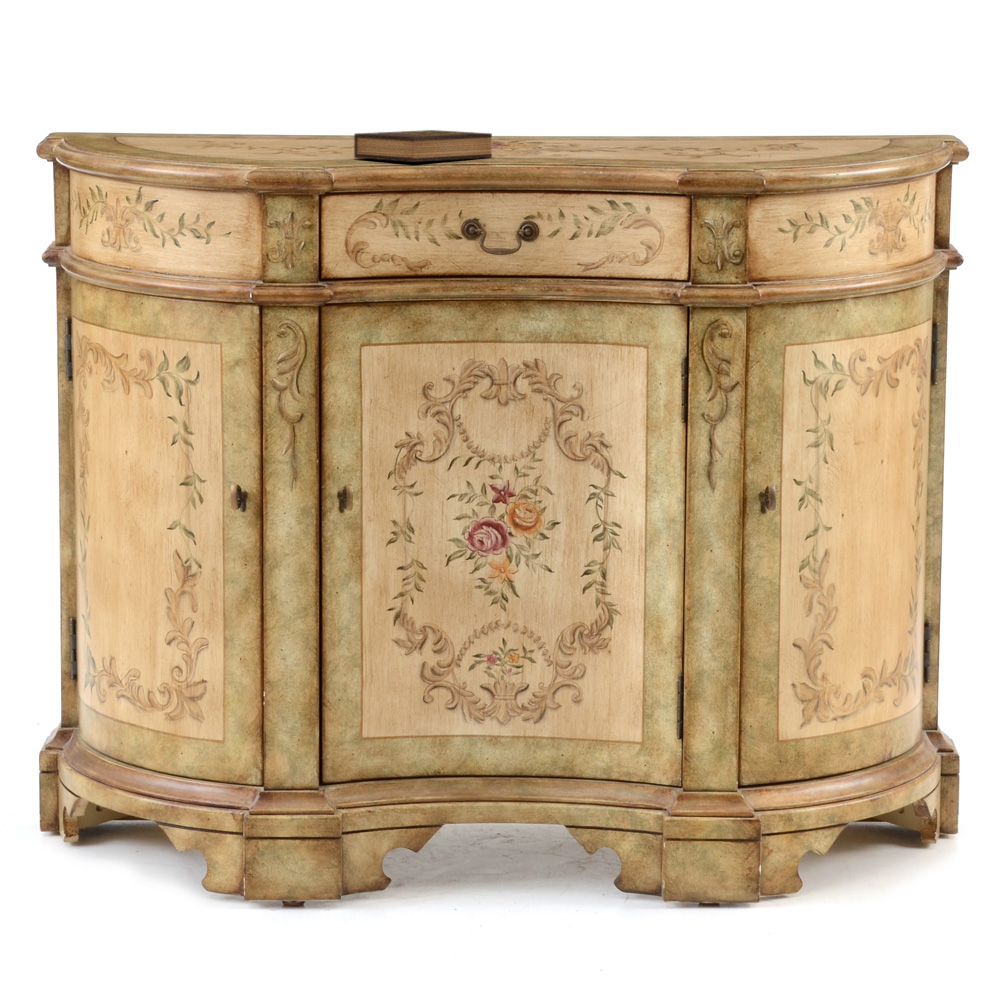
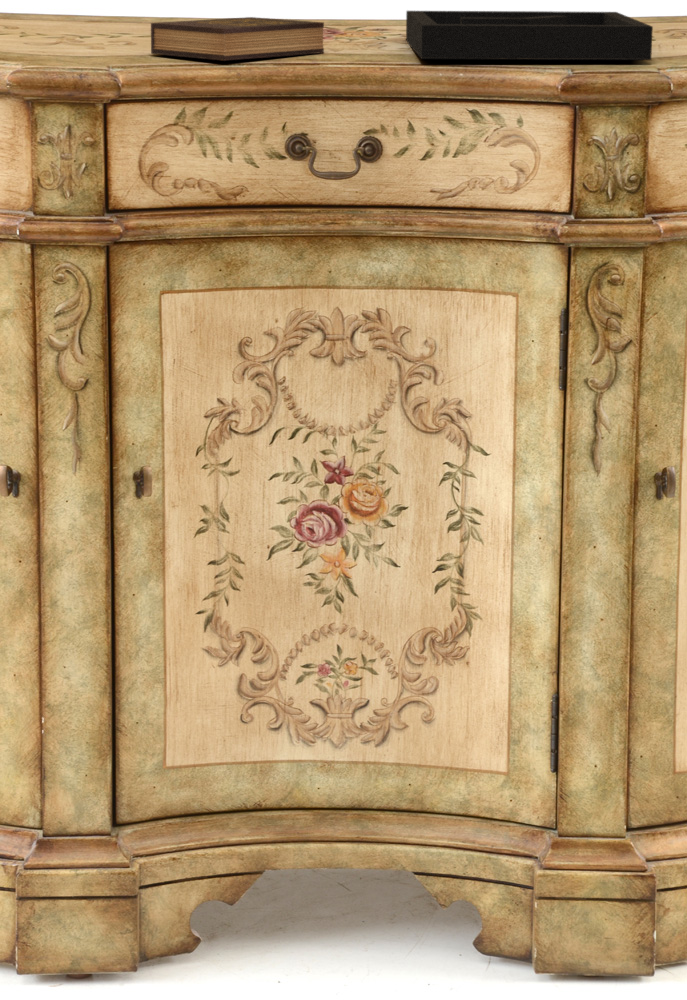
decorative tray: none [558,125,752,162] -> present [406,11,653,60]

